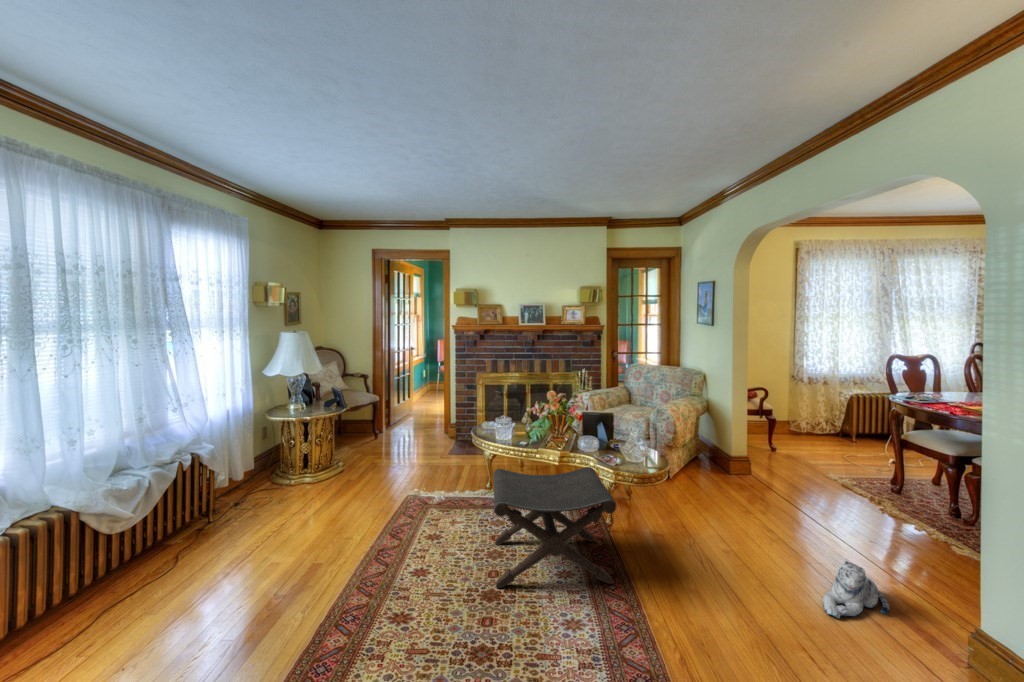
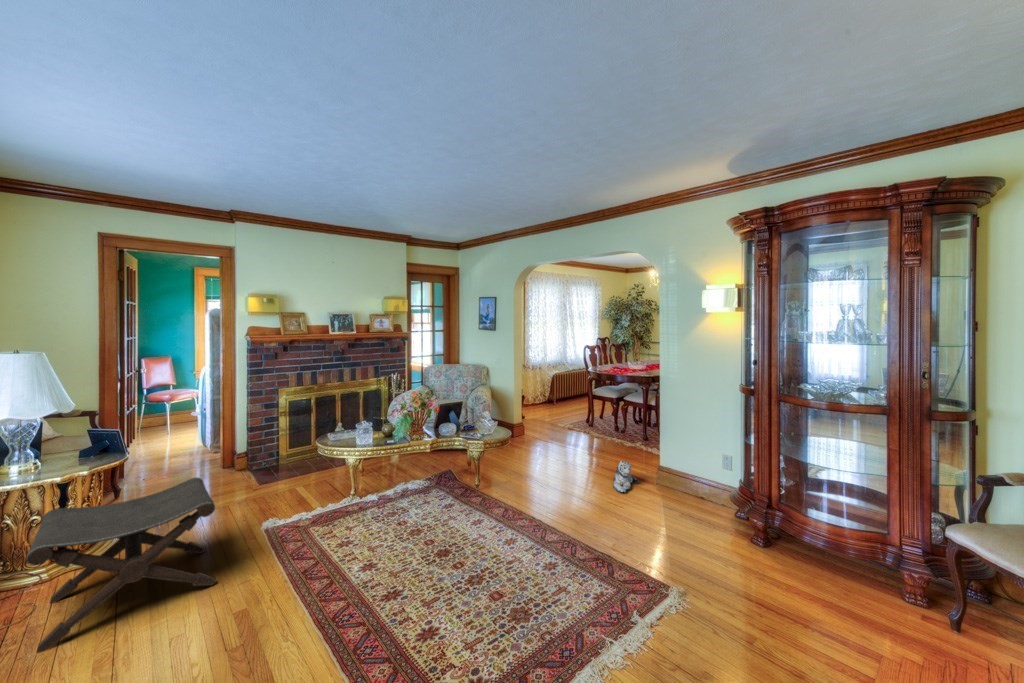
footstool: present [493,467,616,588] -> present [26,478,216,652]

